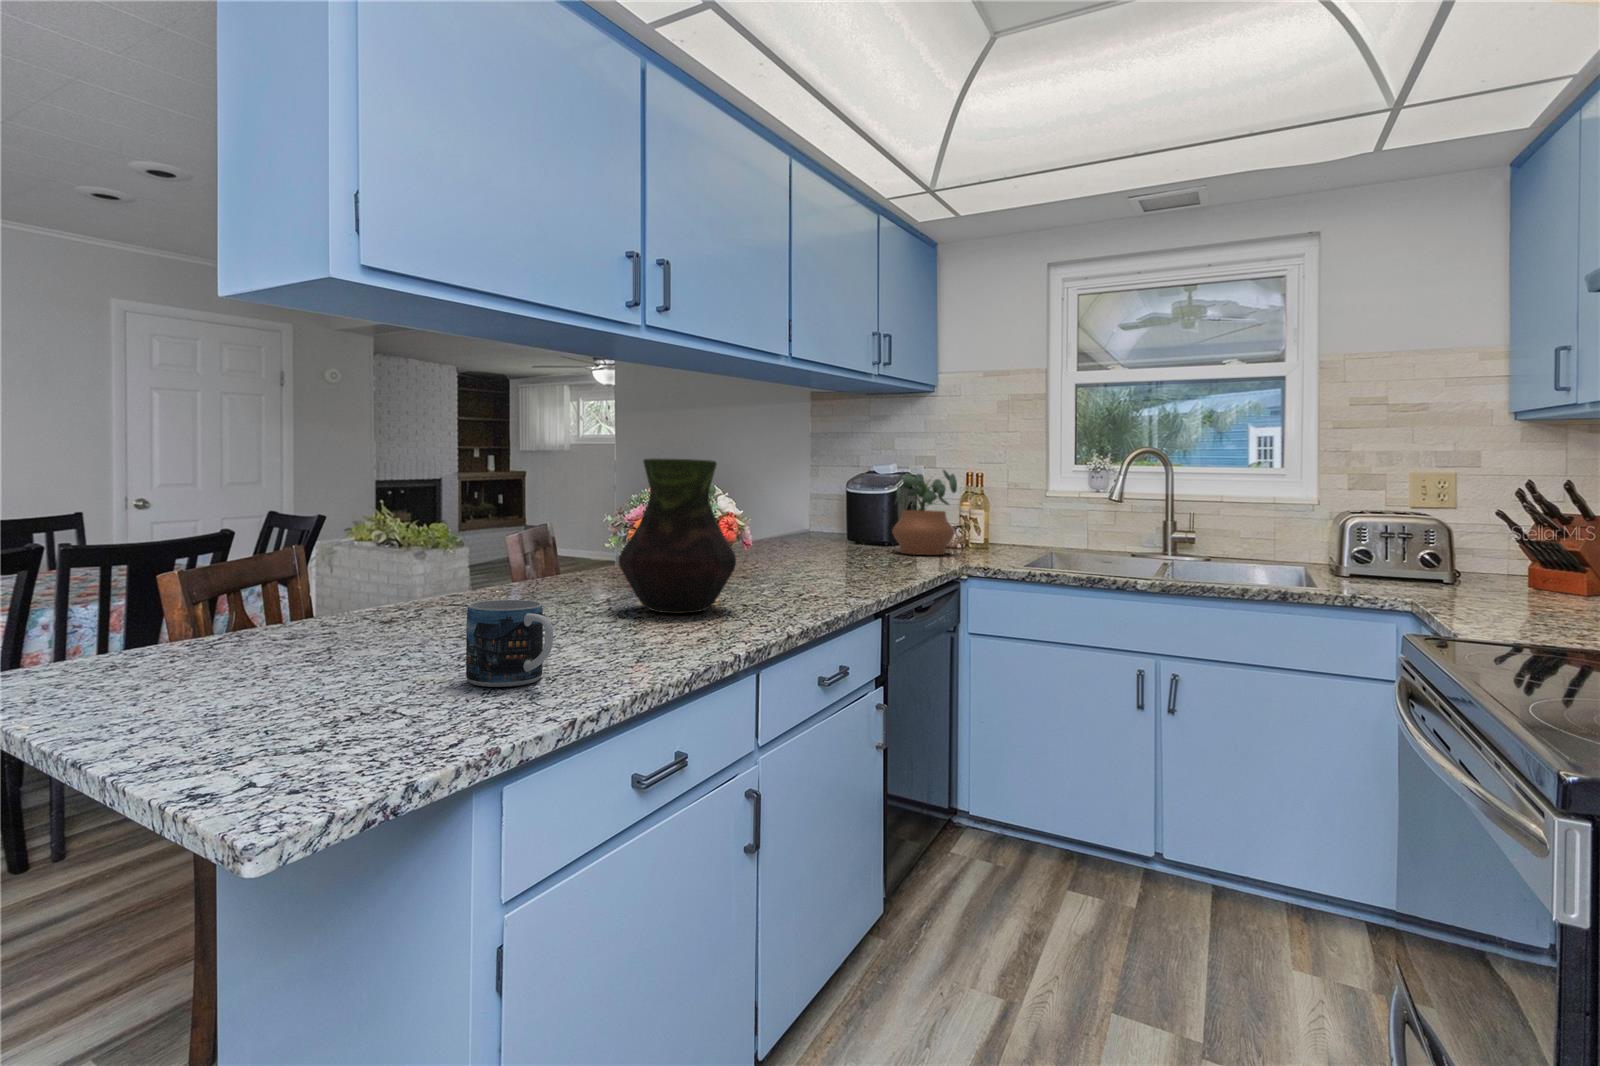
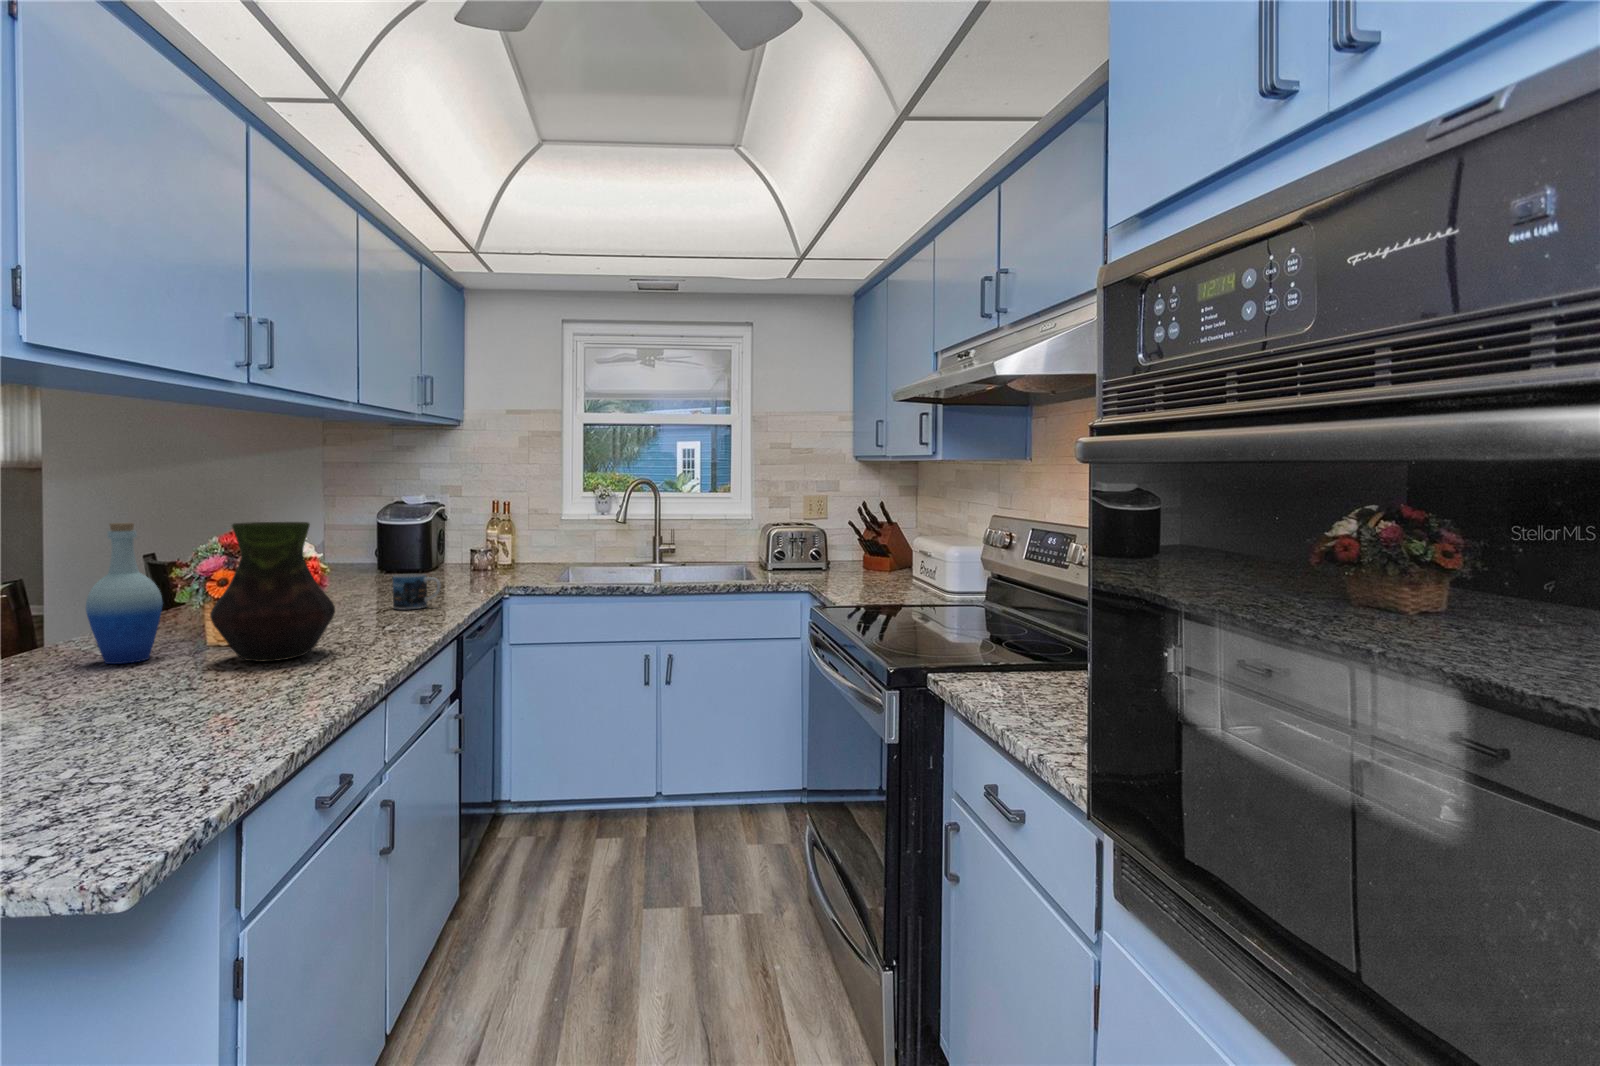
bottle: none [533,458,596,599] -> present [86,523,163,664]
potted plant: present [892,470,957,555] -> none [423,502,487,578]
mug: present [466,600,553,687] -> present [393,574,440,610]

